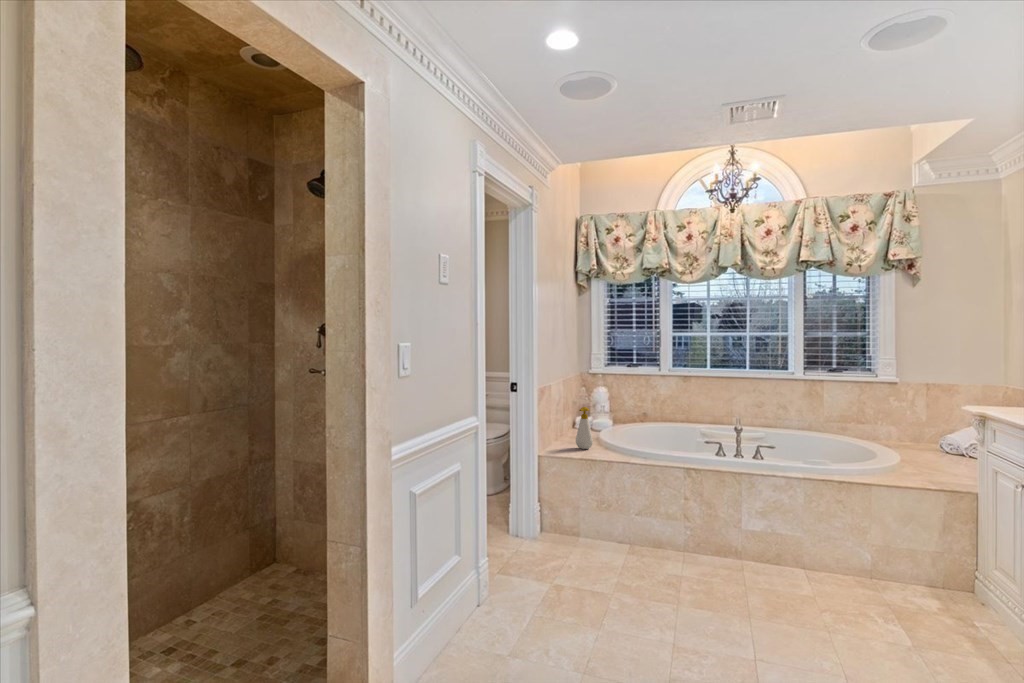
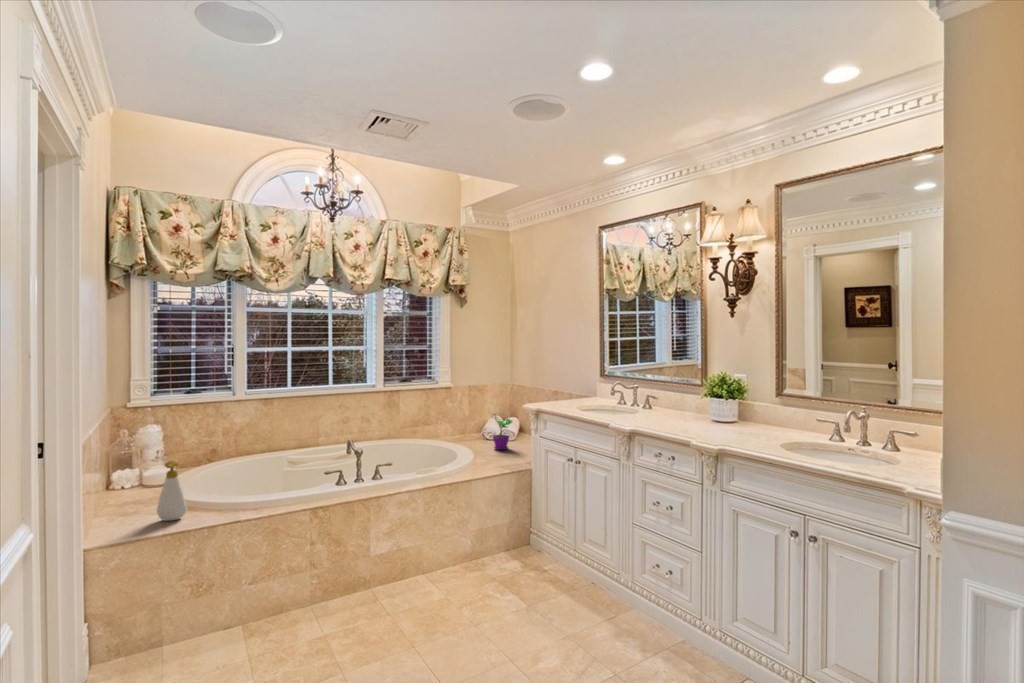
flower pot: none [924,413,961,464] -> present [493,416,512,450]

